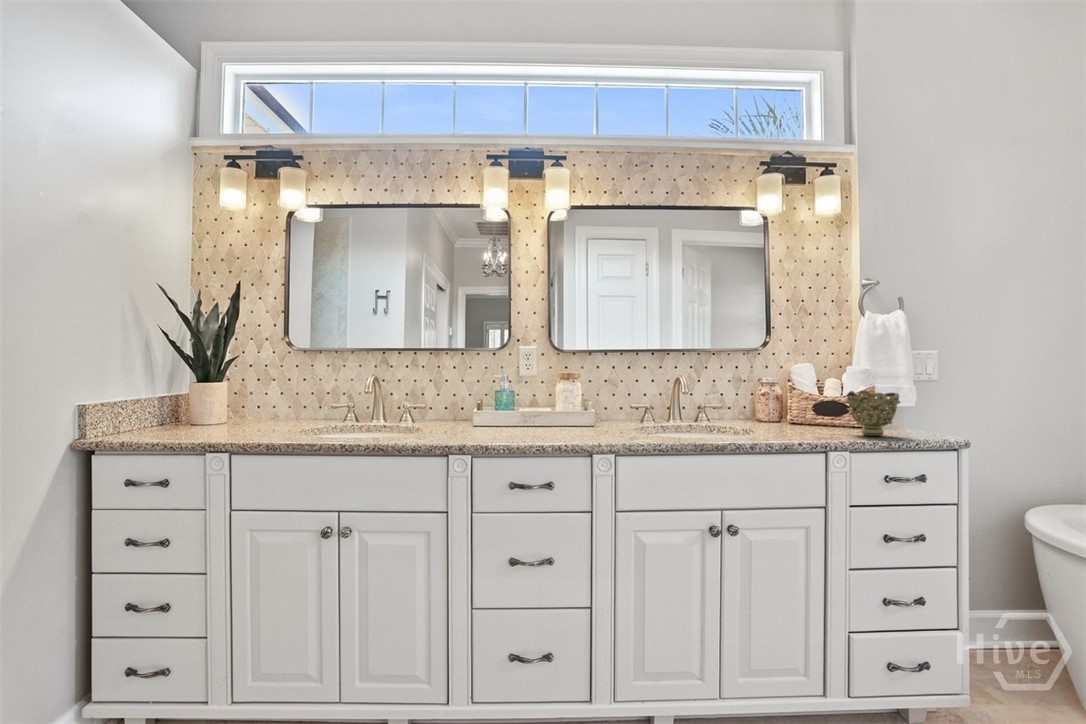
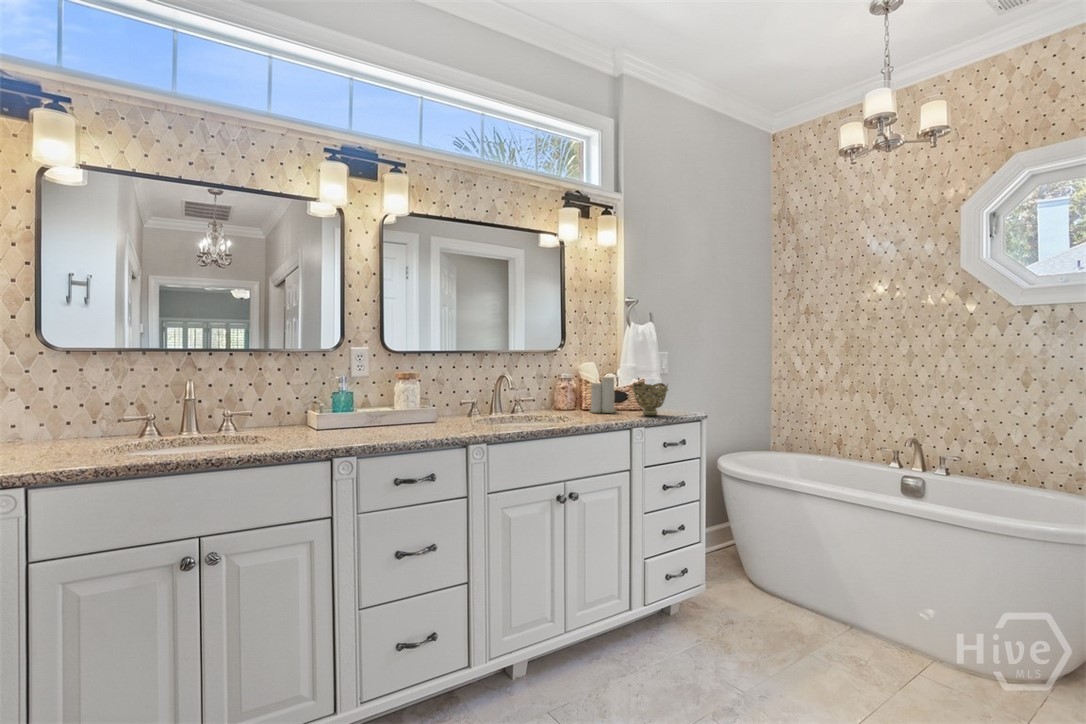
candle: none [794,378,834,430] -> present [589,377,617,413]

